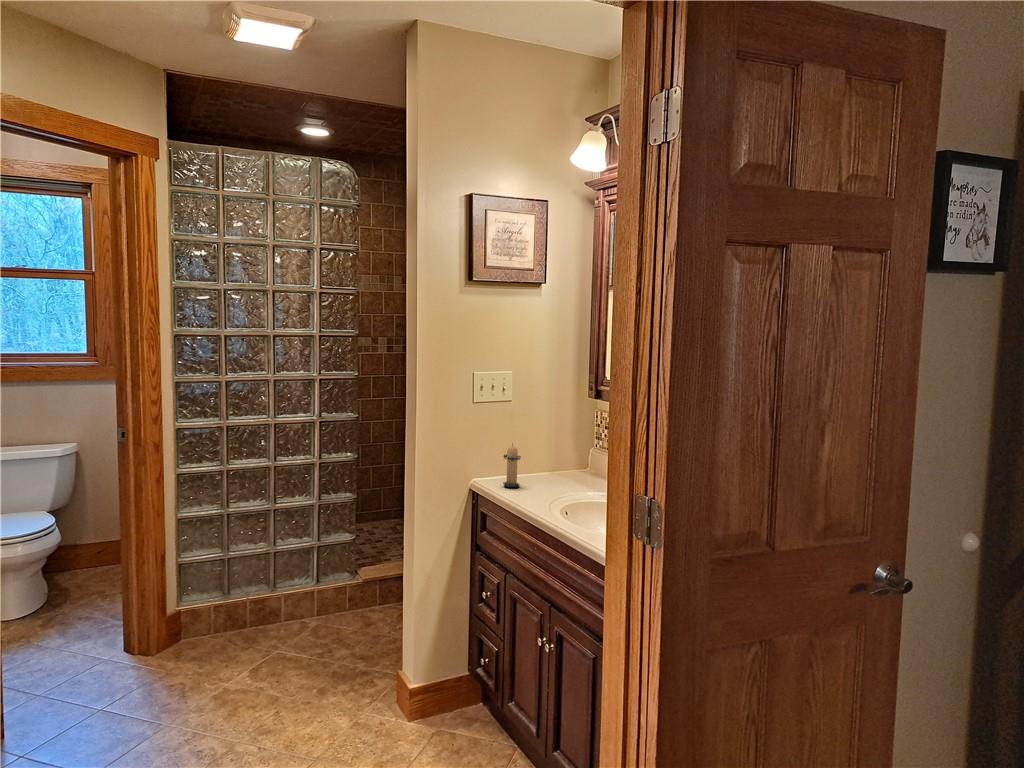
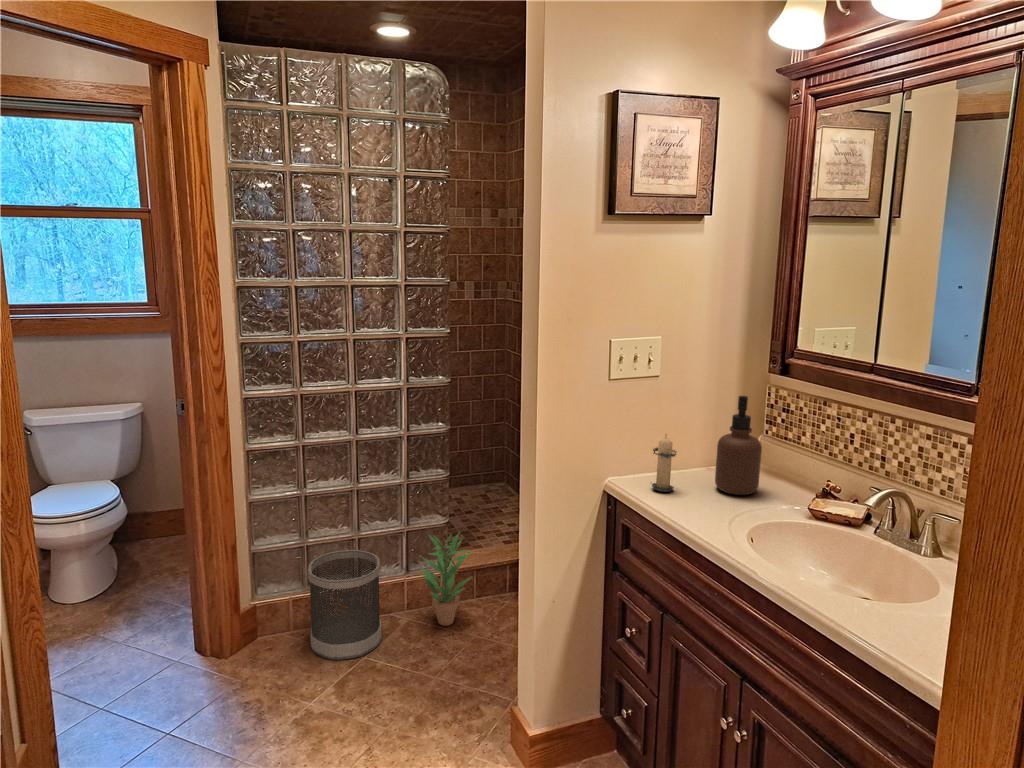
soap dispenser: none [551,414,583,489] -> present [715,396,762,495]
potted plant: none [328,543,375,628] -> present [422,533,471,626]
wastebasket: none [229,562,293,655] -> present [308,550,381,660]

